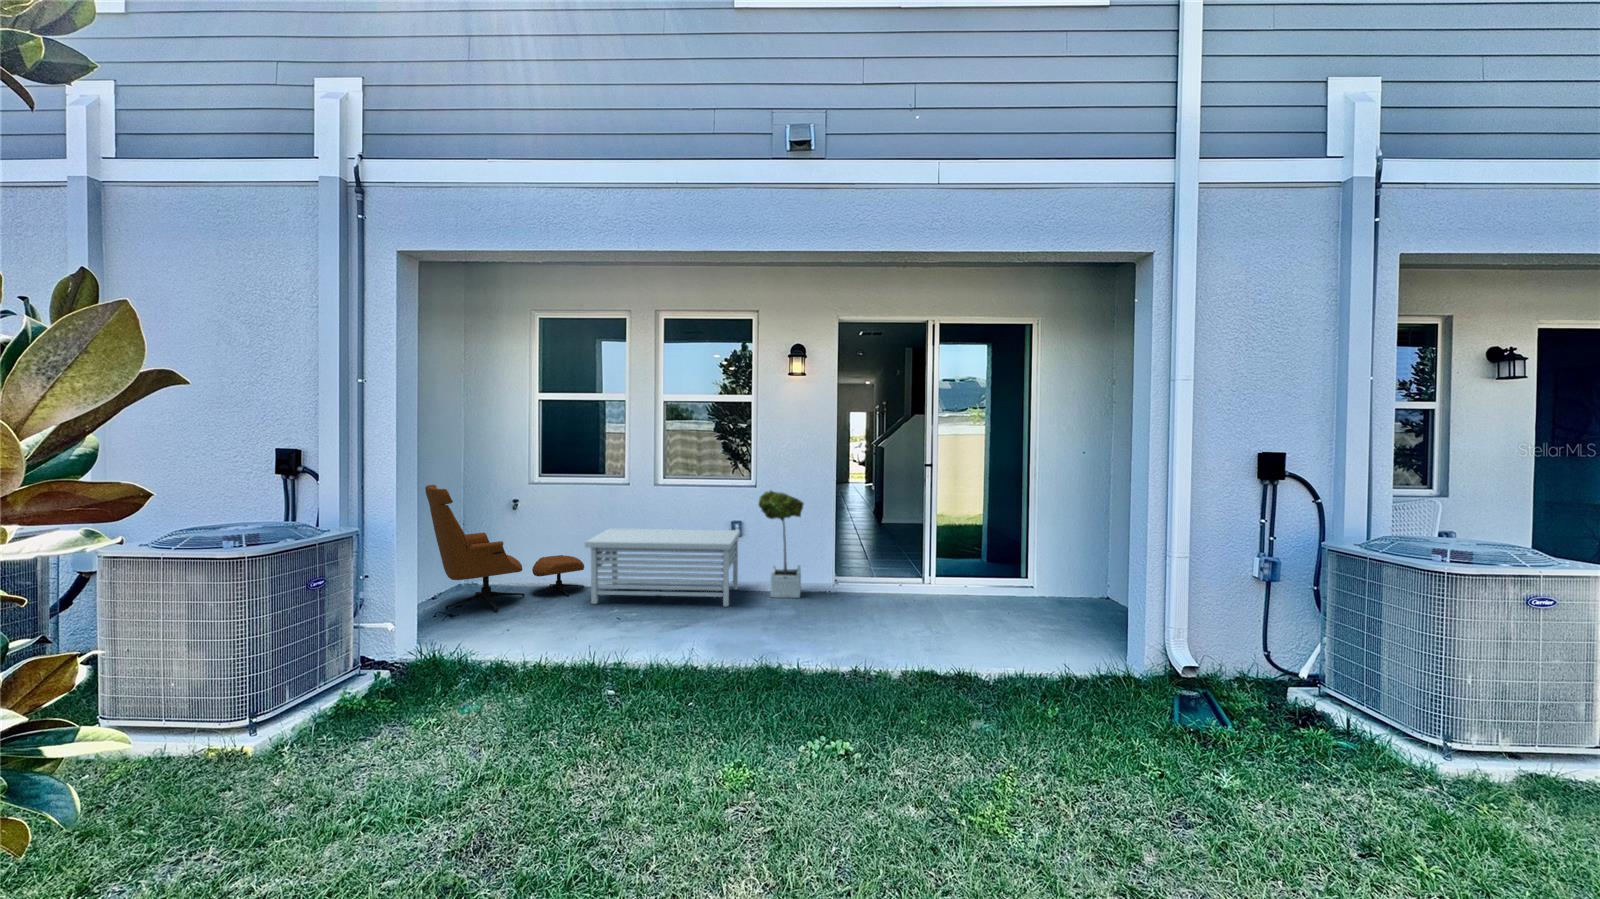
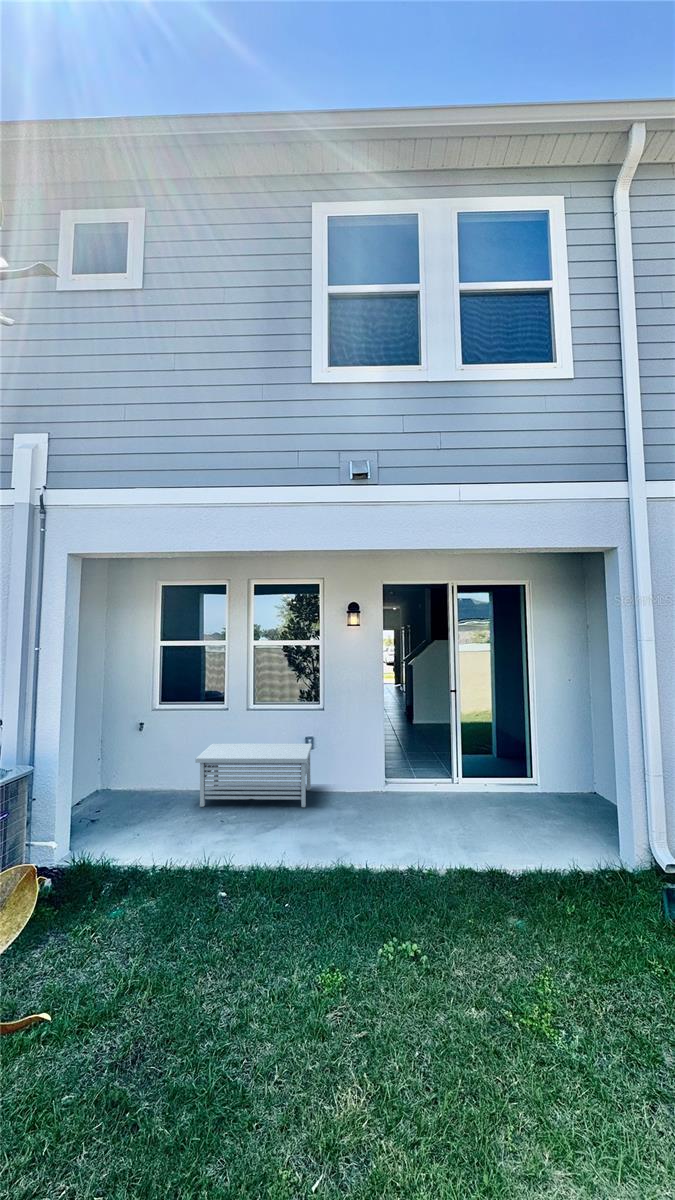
lounge chair: present [425,485,584,611] -> none [76,716,193,815]
potted tree: present [759,491,804,598] -> none [326,714,361,798]

